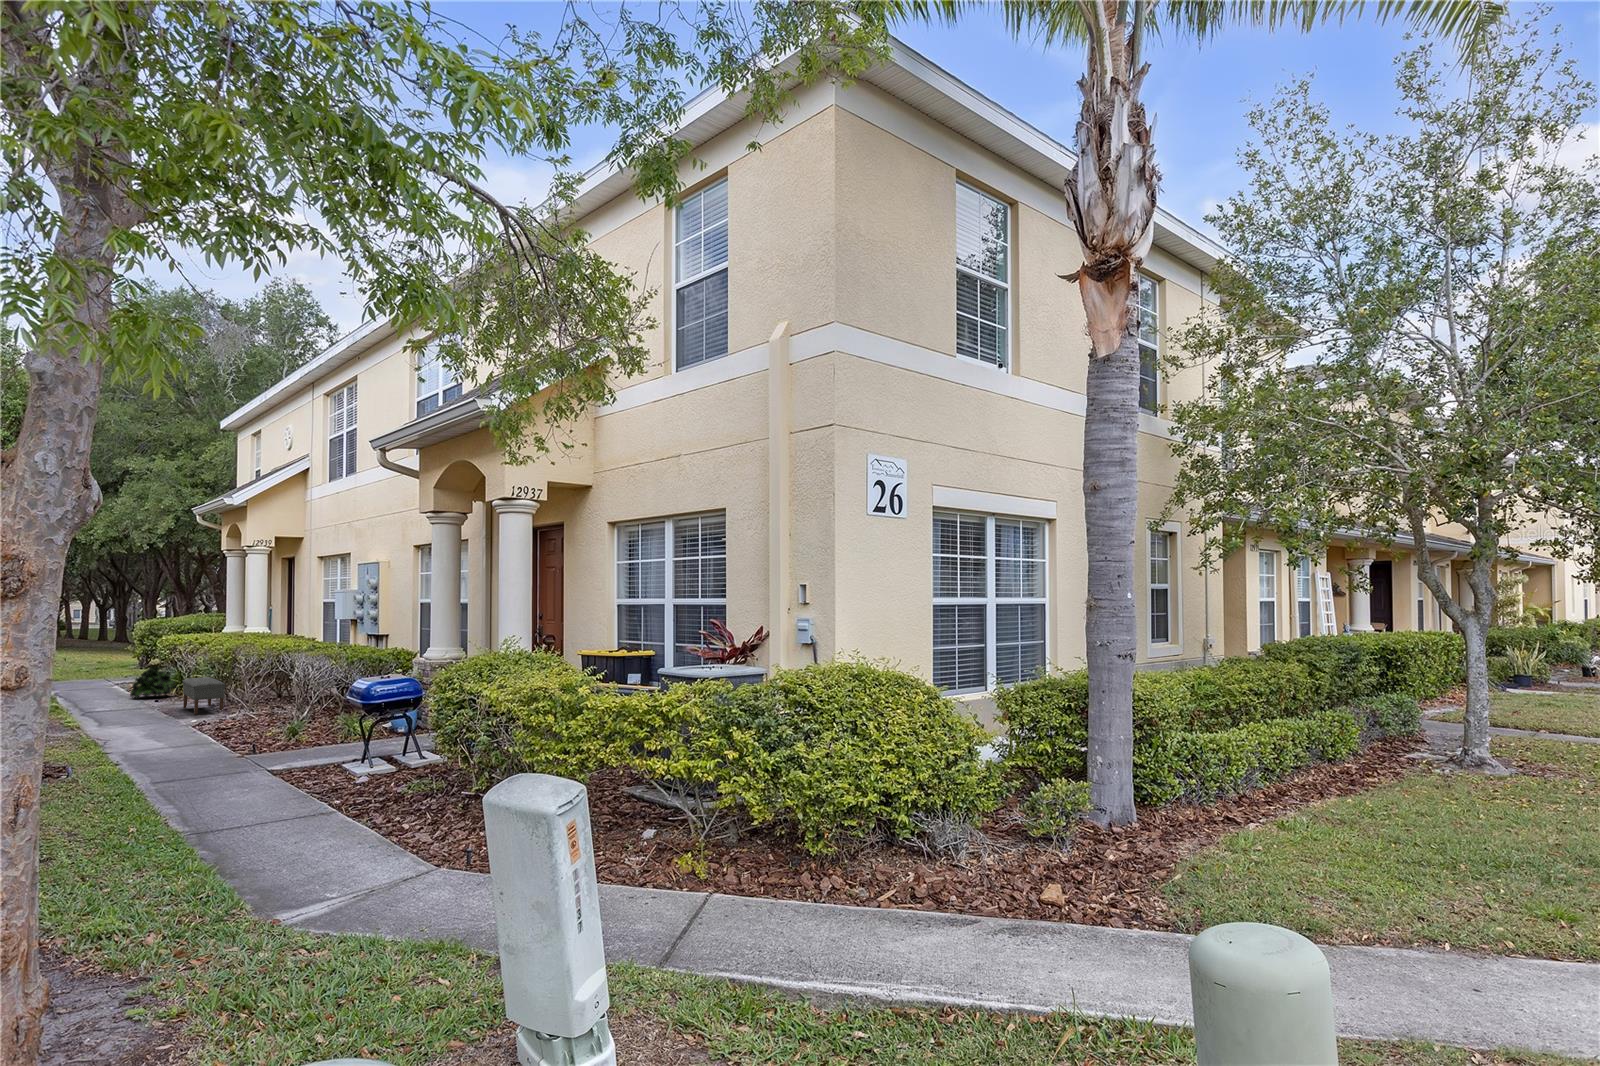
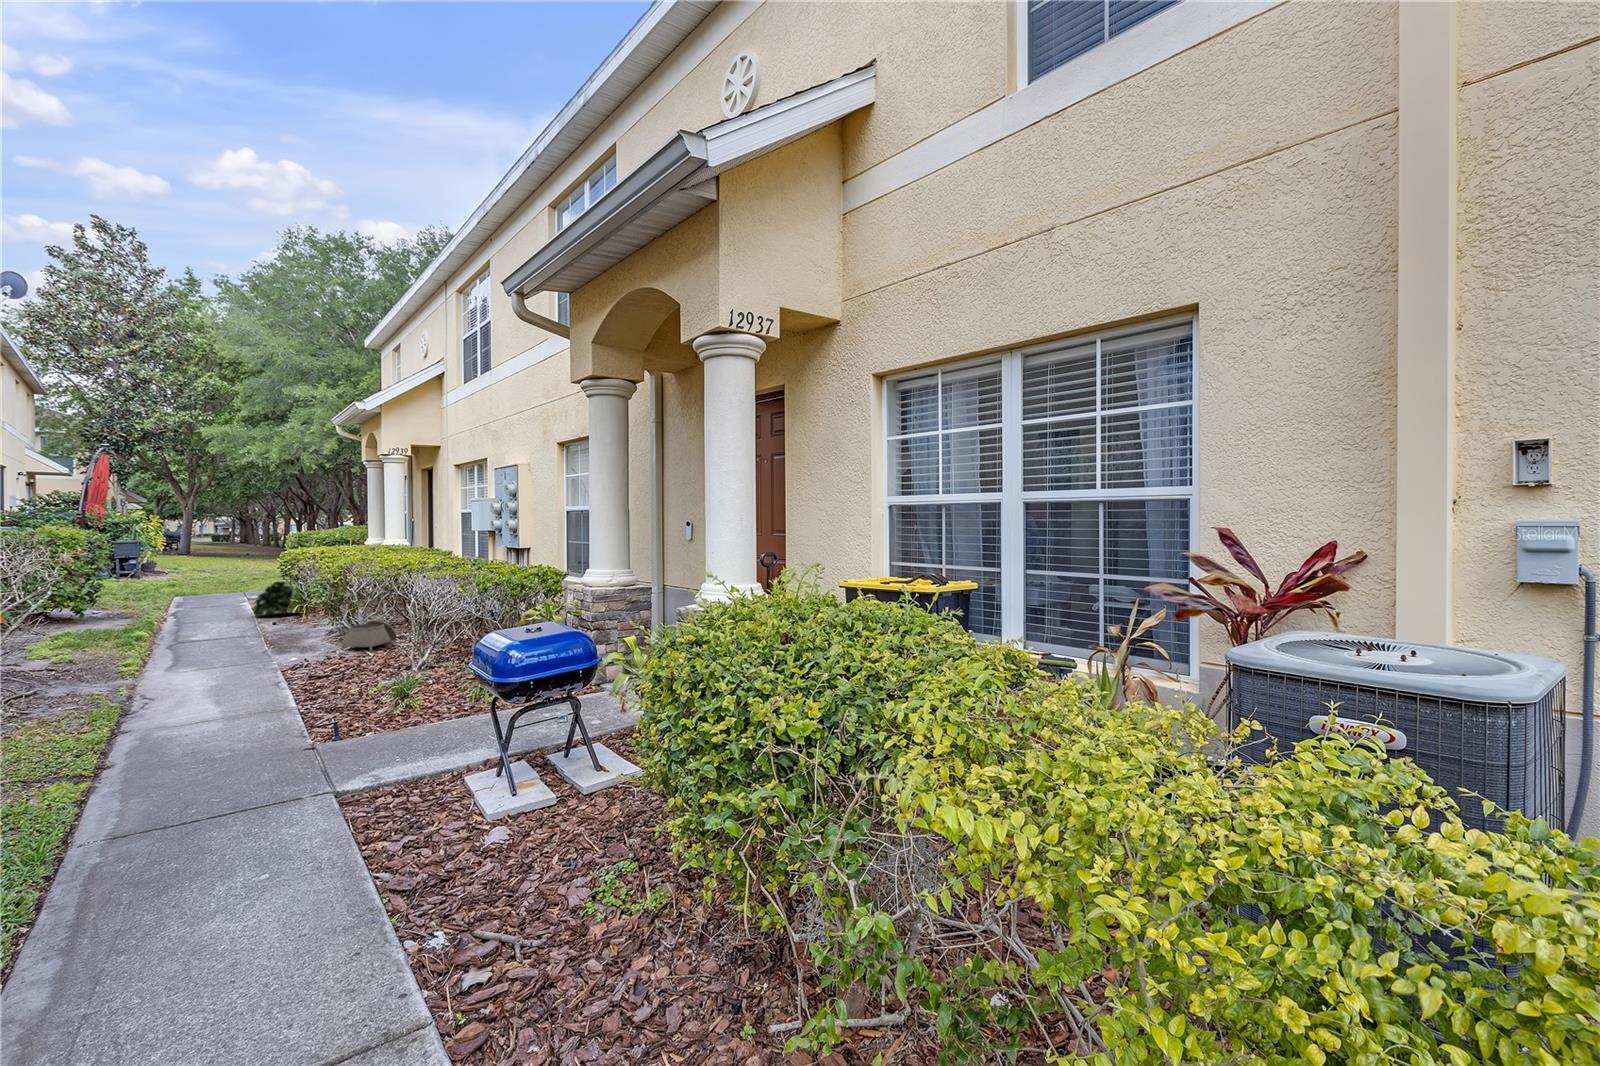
bench: present [183,677,225,715] -> none [297,597,342,644]
basket: none [229,693,274,717] -> present [341,620,397,651]

